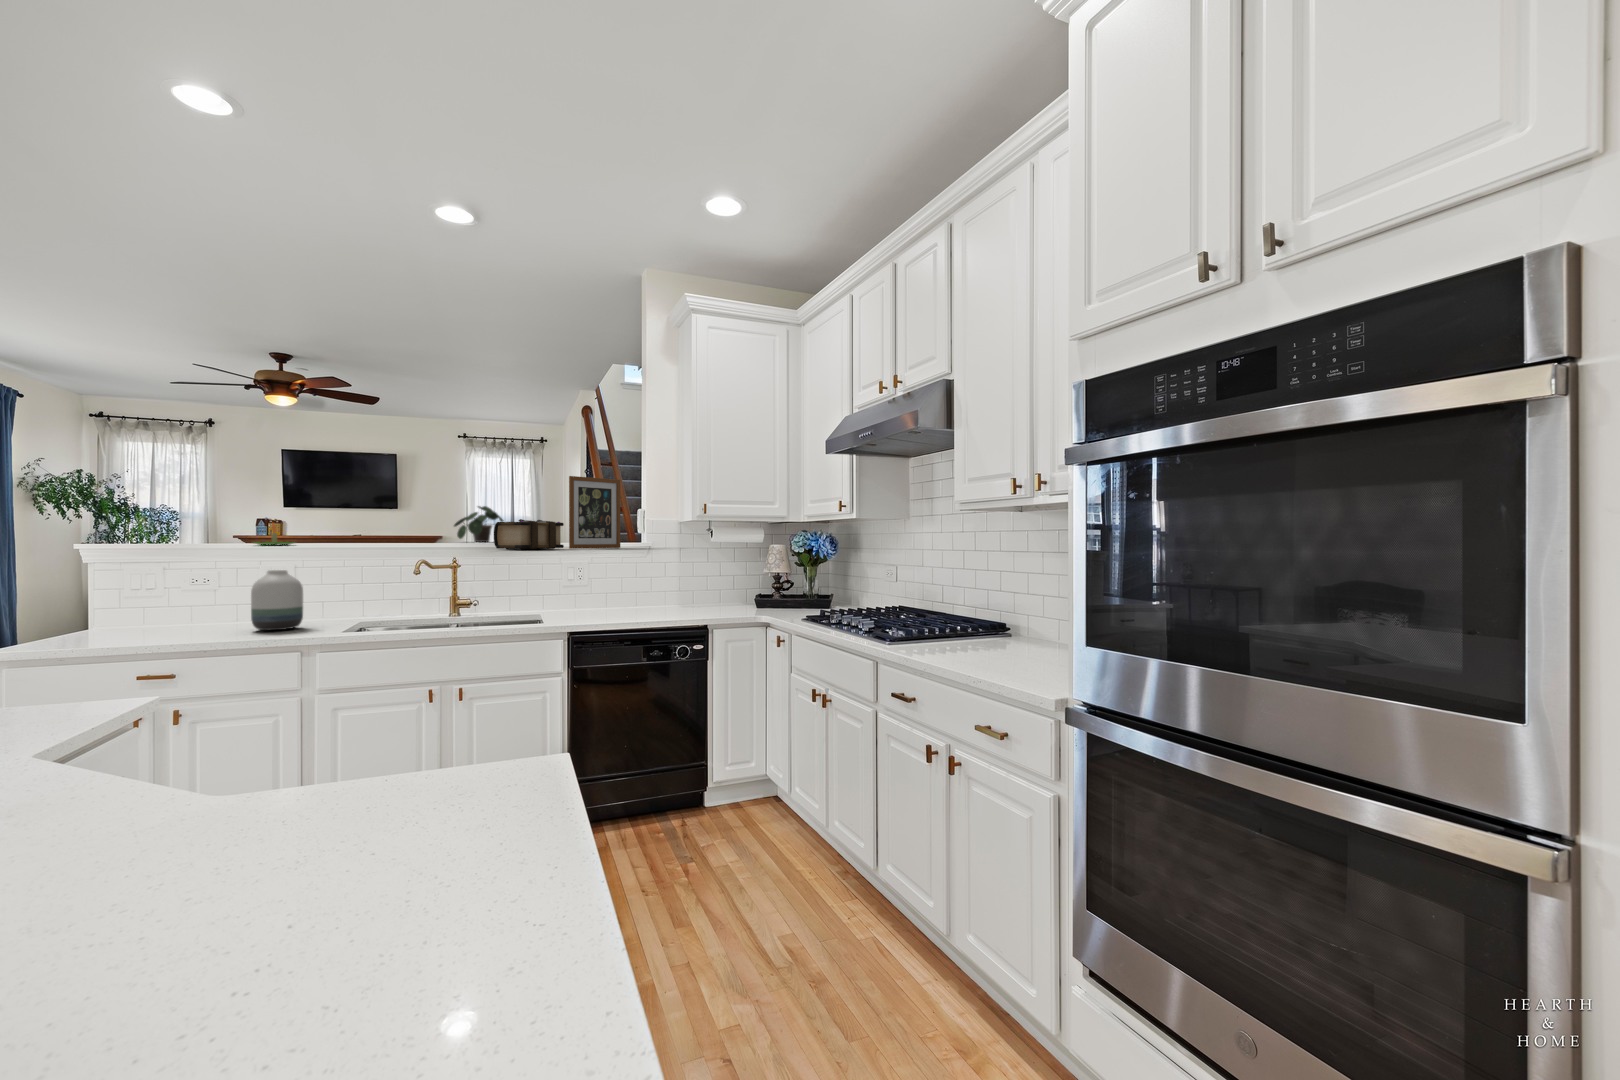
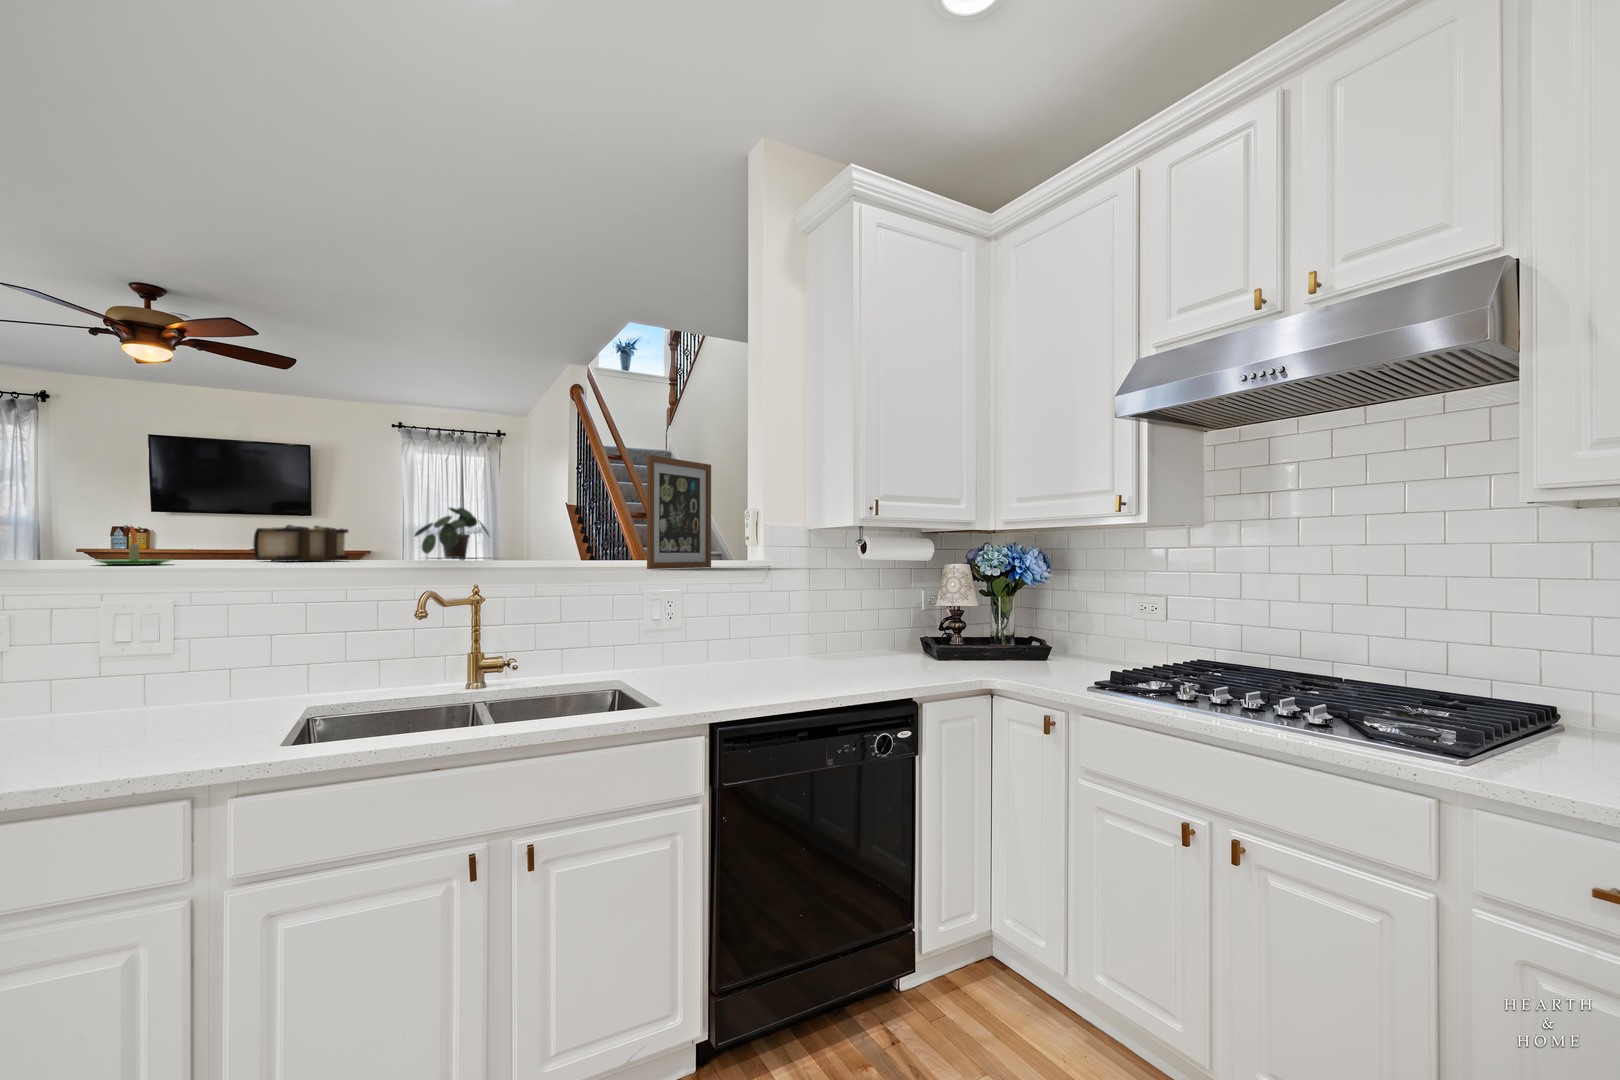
book: present [494,519,564,549] -> present [253,525,348,561]
vase: present [251,570,303,630] -> none [75,617,193,745]

